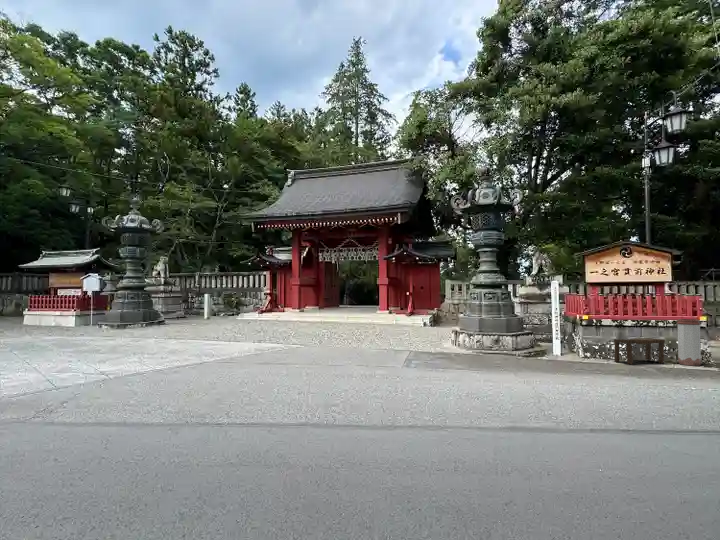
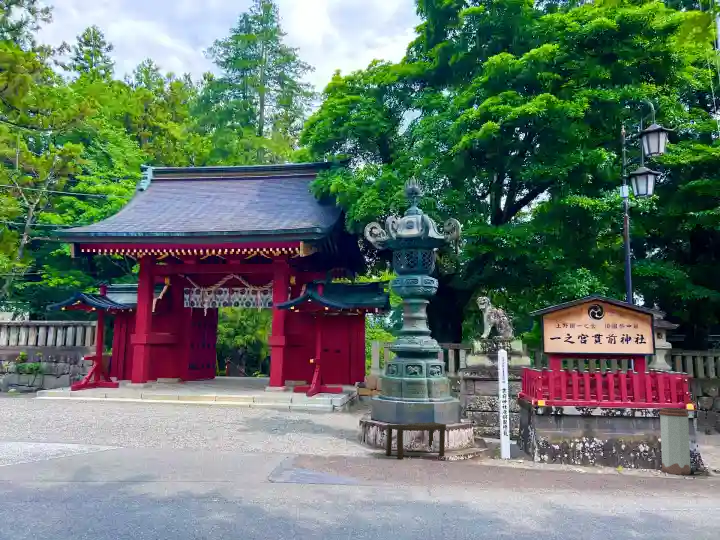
bench: present [614,338,665,365] -> present [386,422,446,459]

